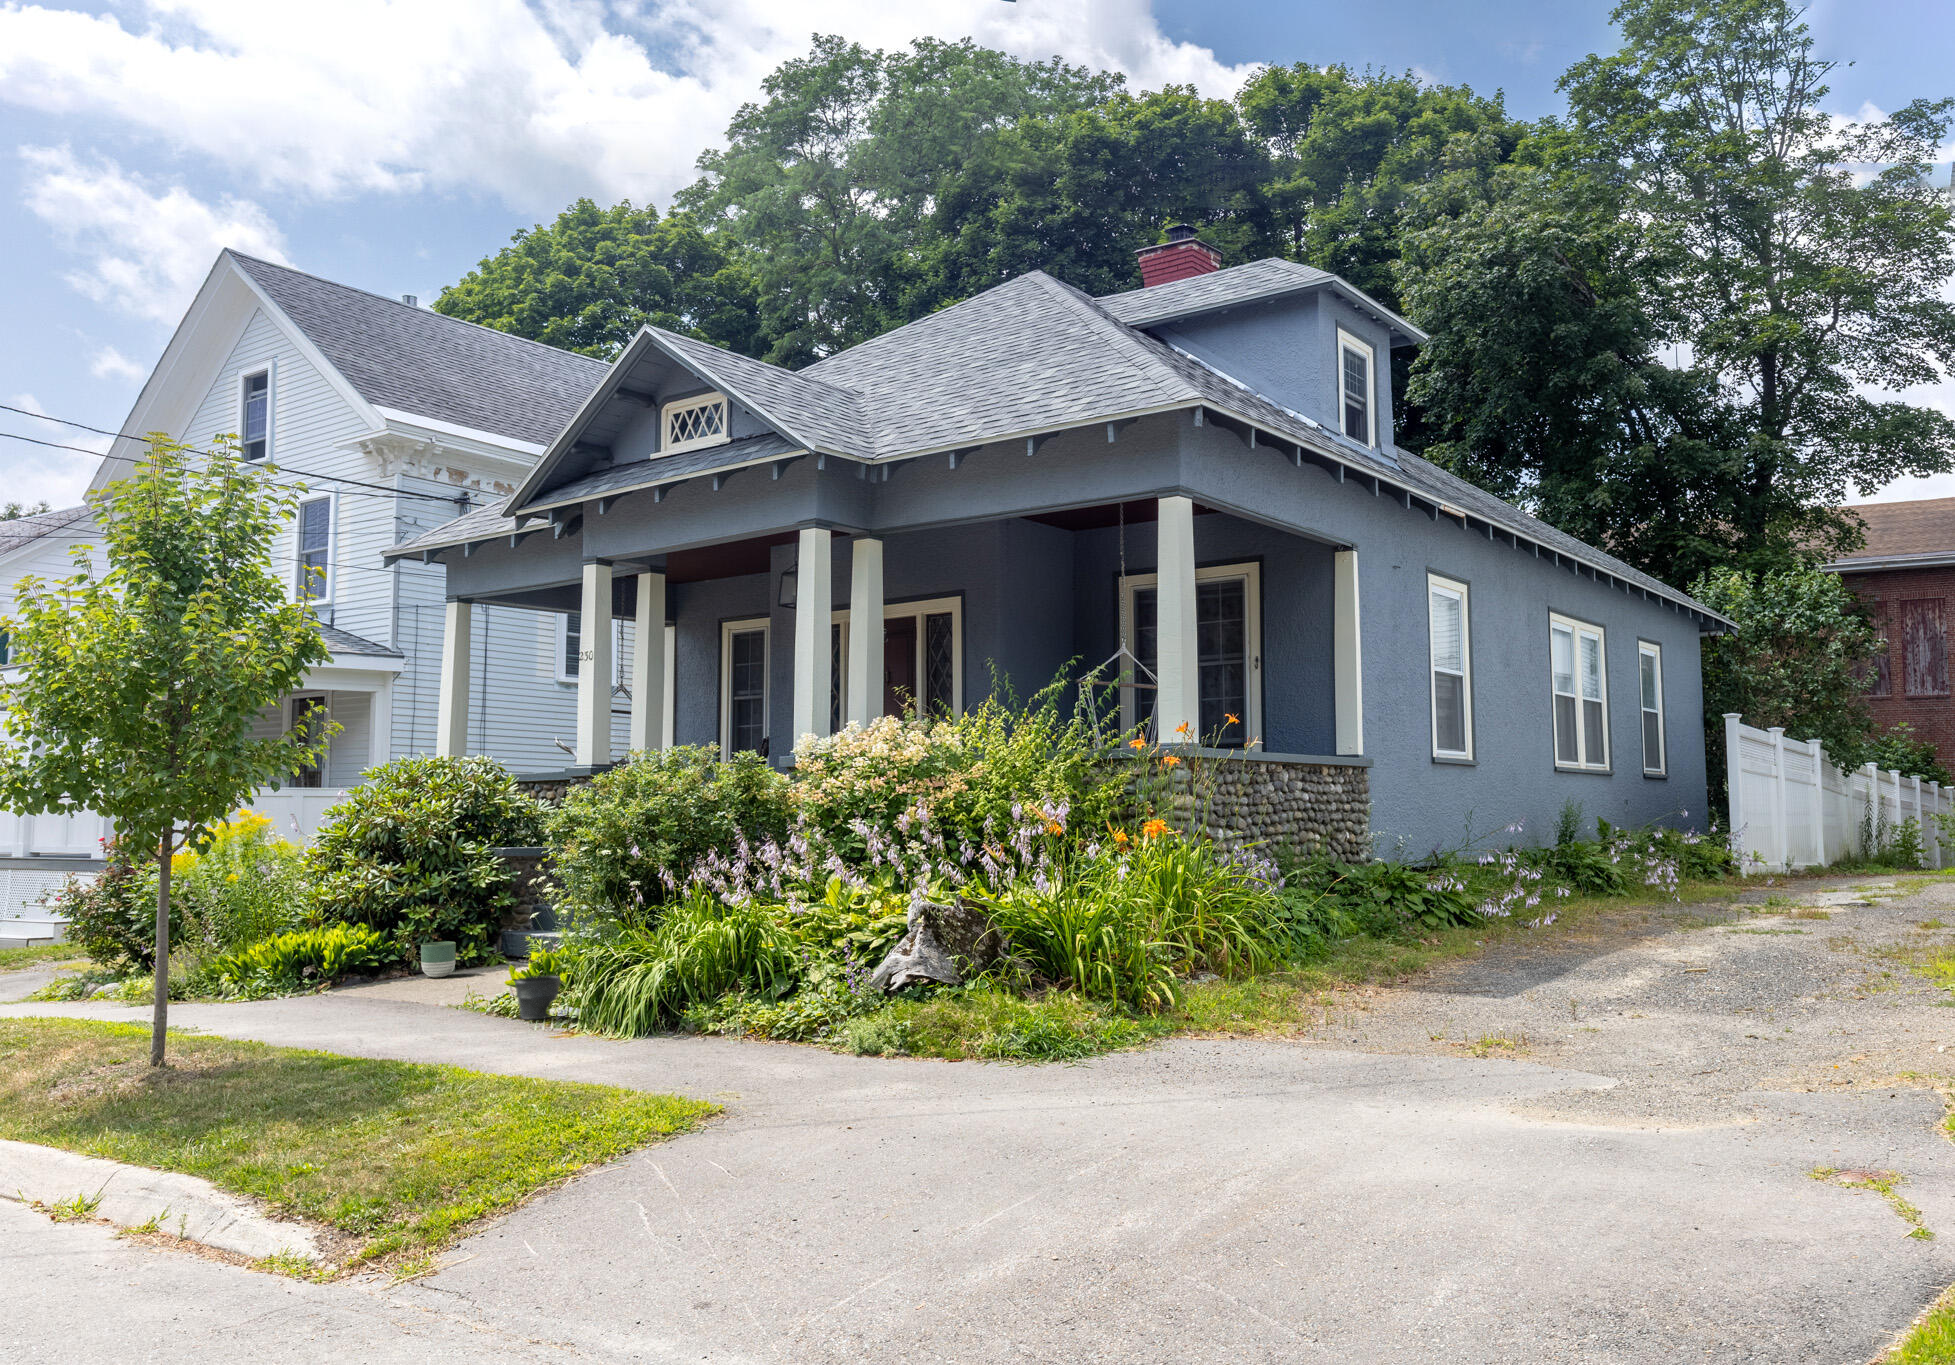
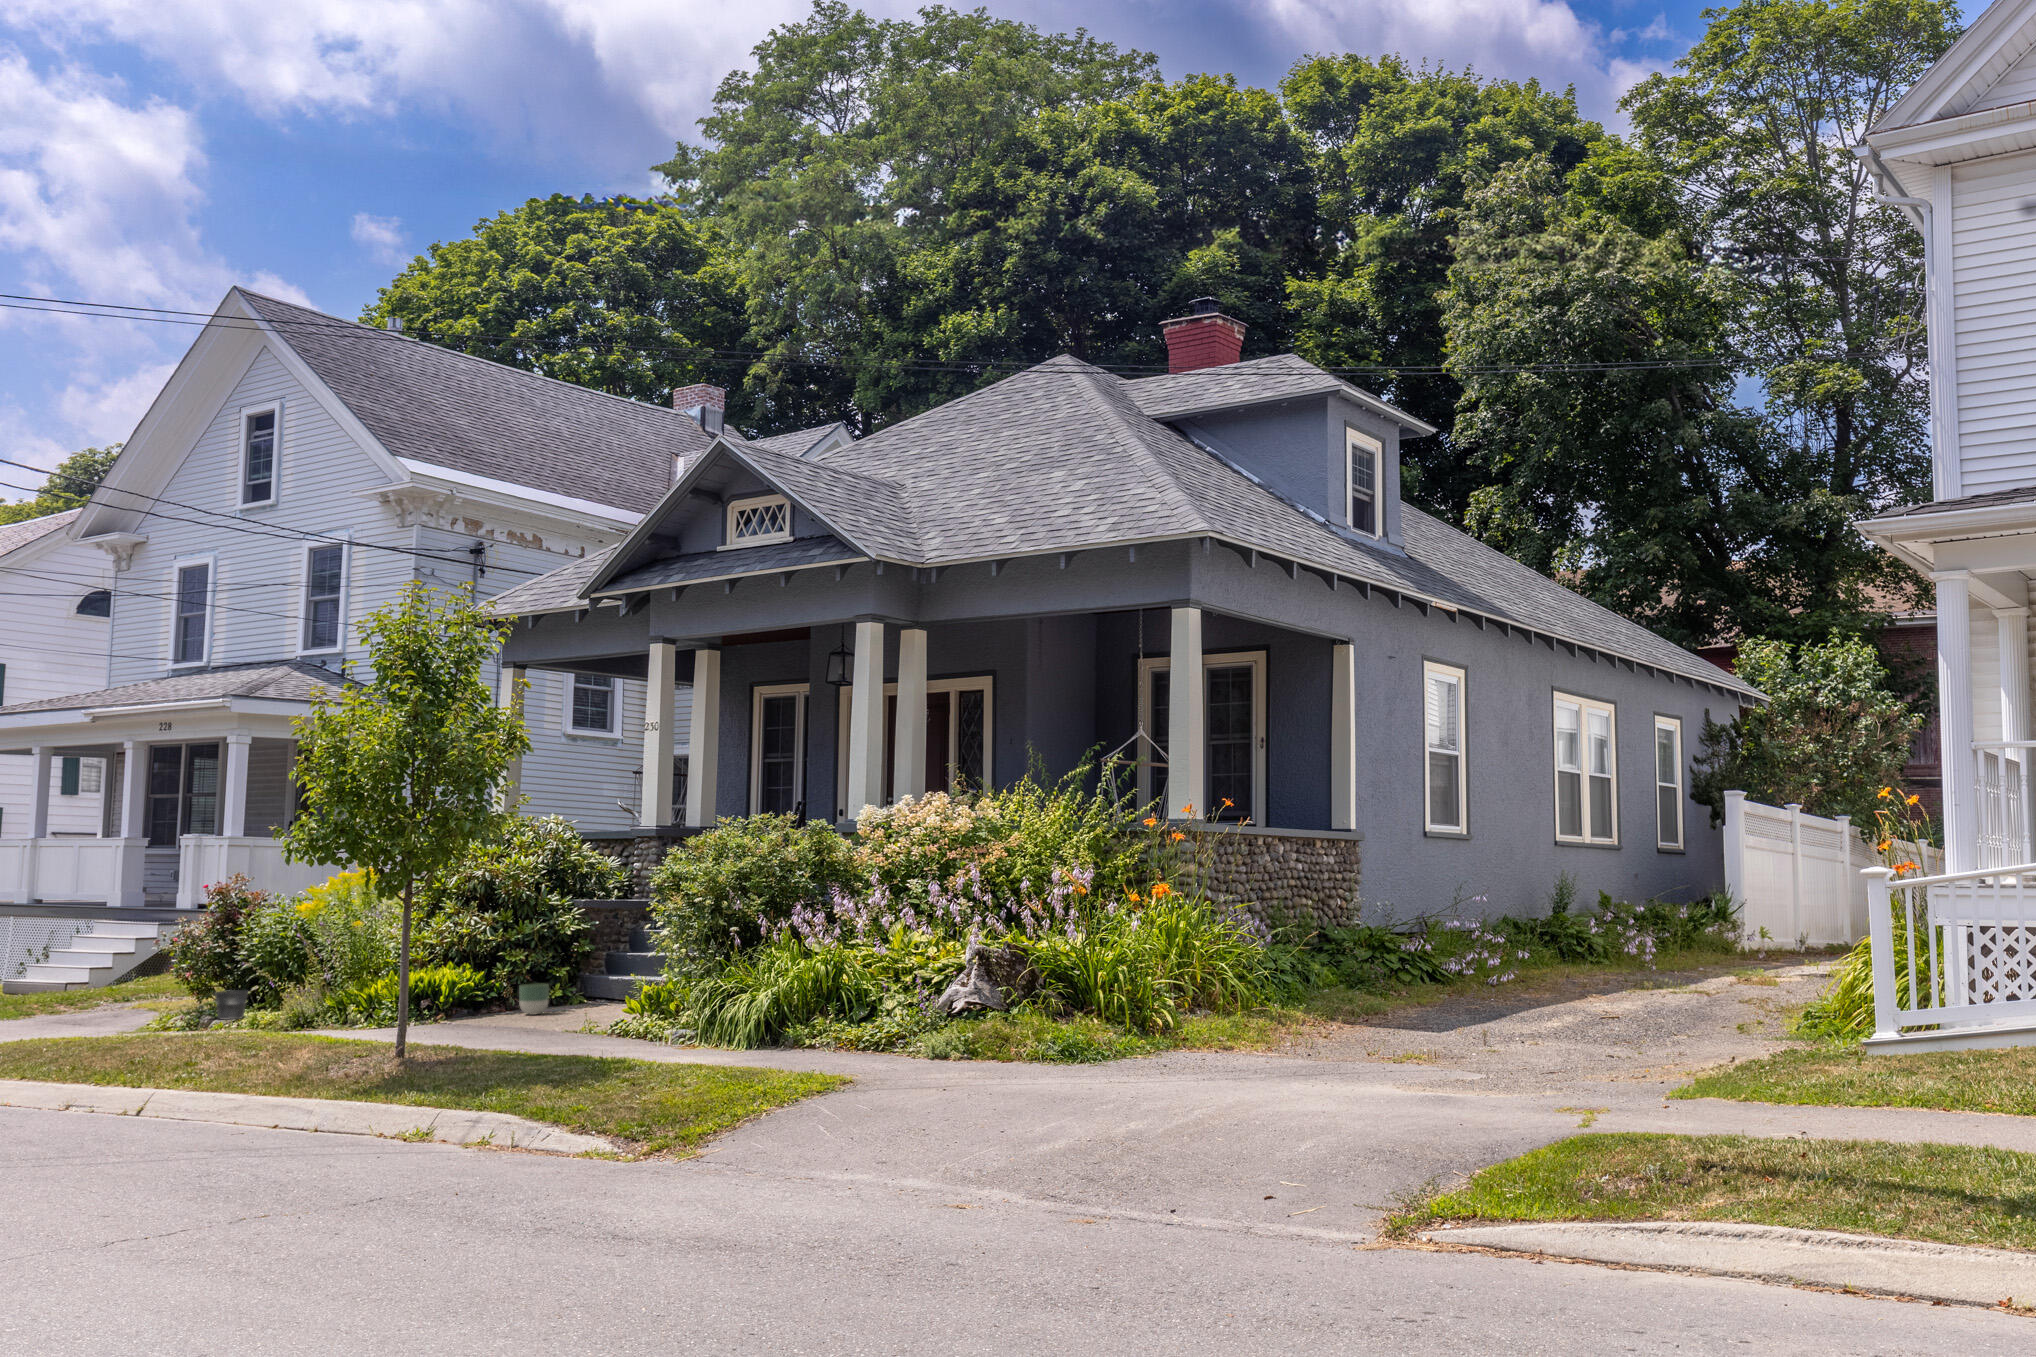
bucket: present [511,976,562,1019] -> present [212,990,248,1020]

